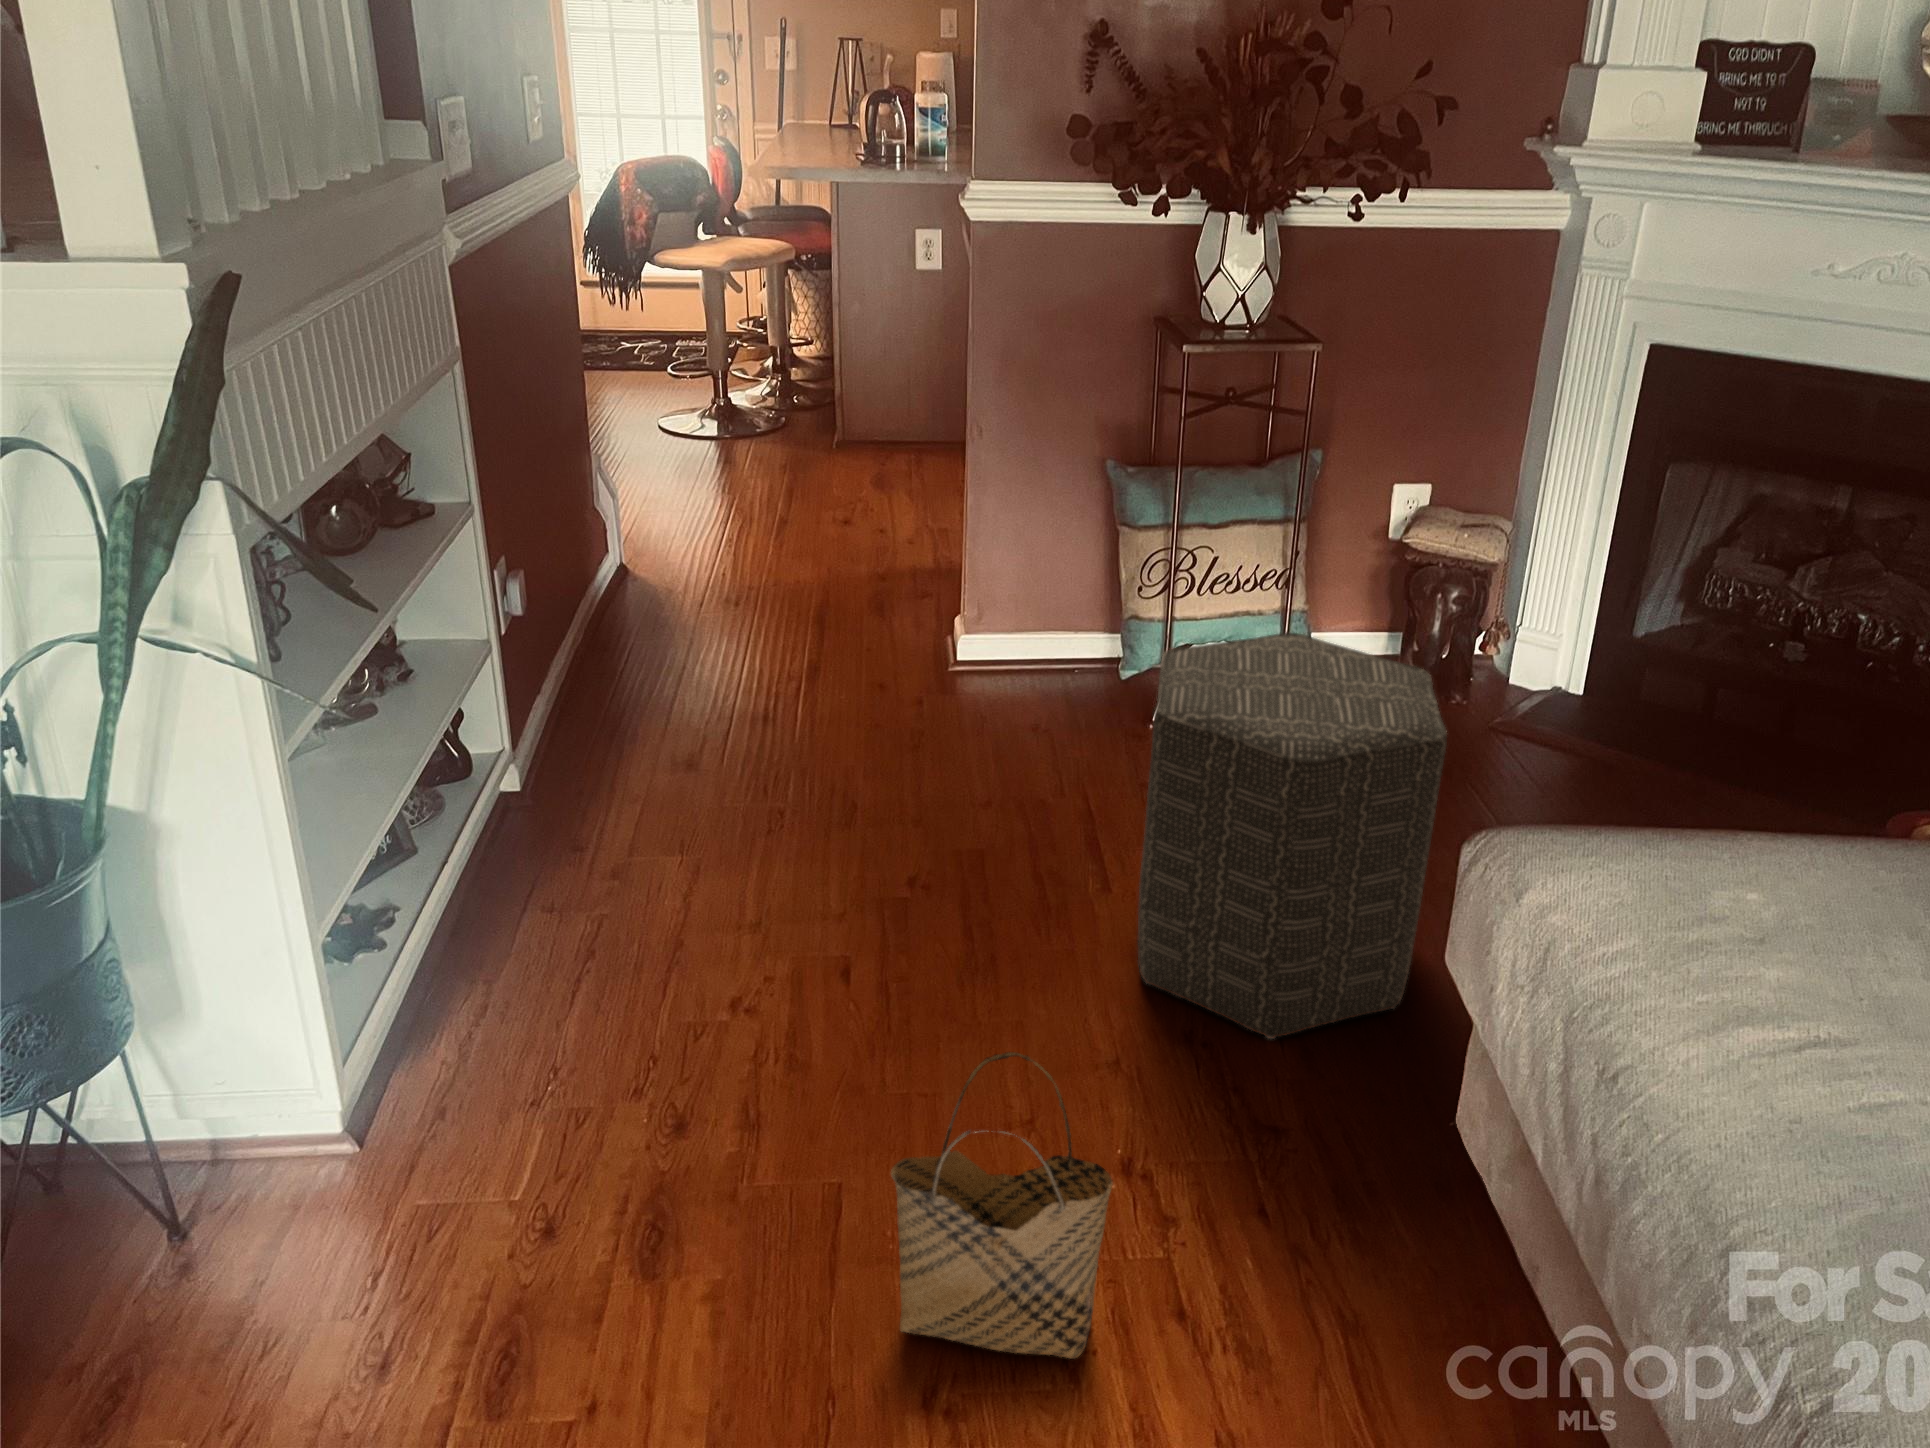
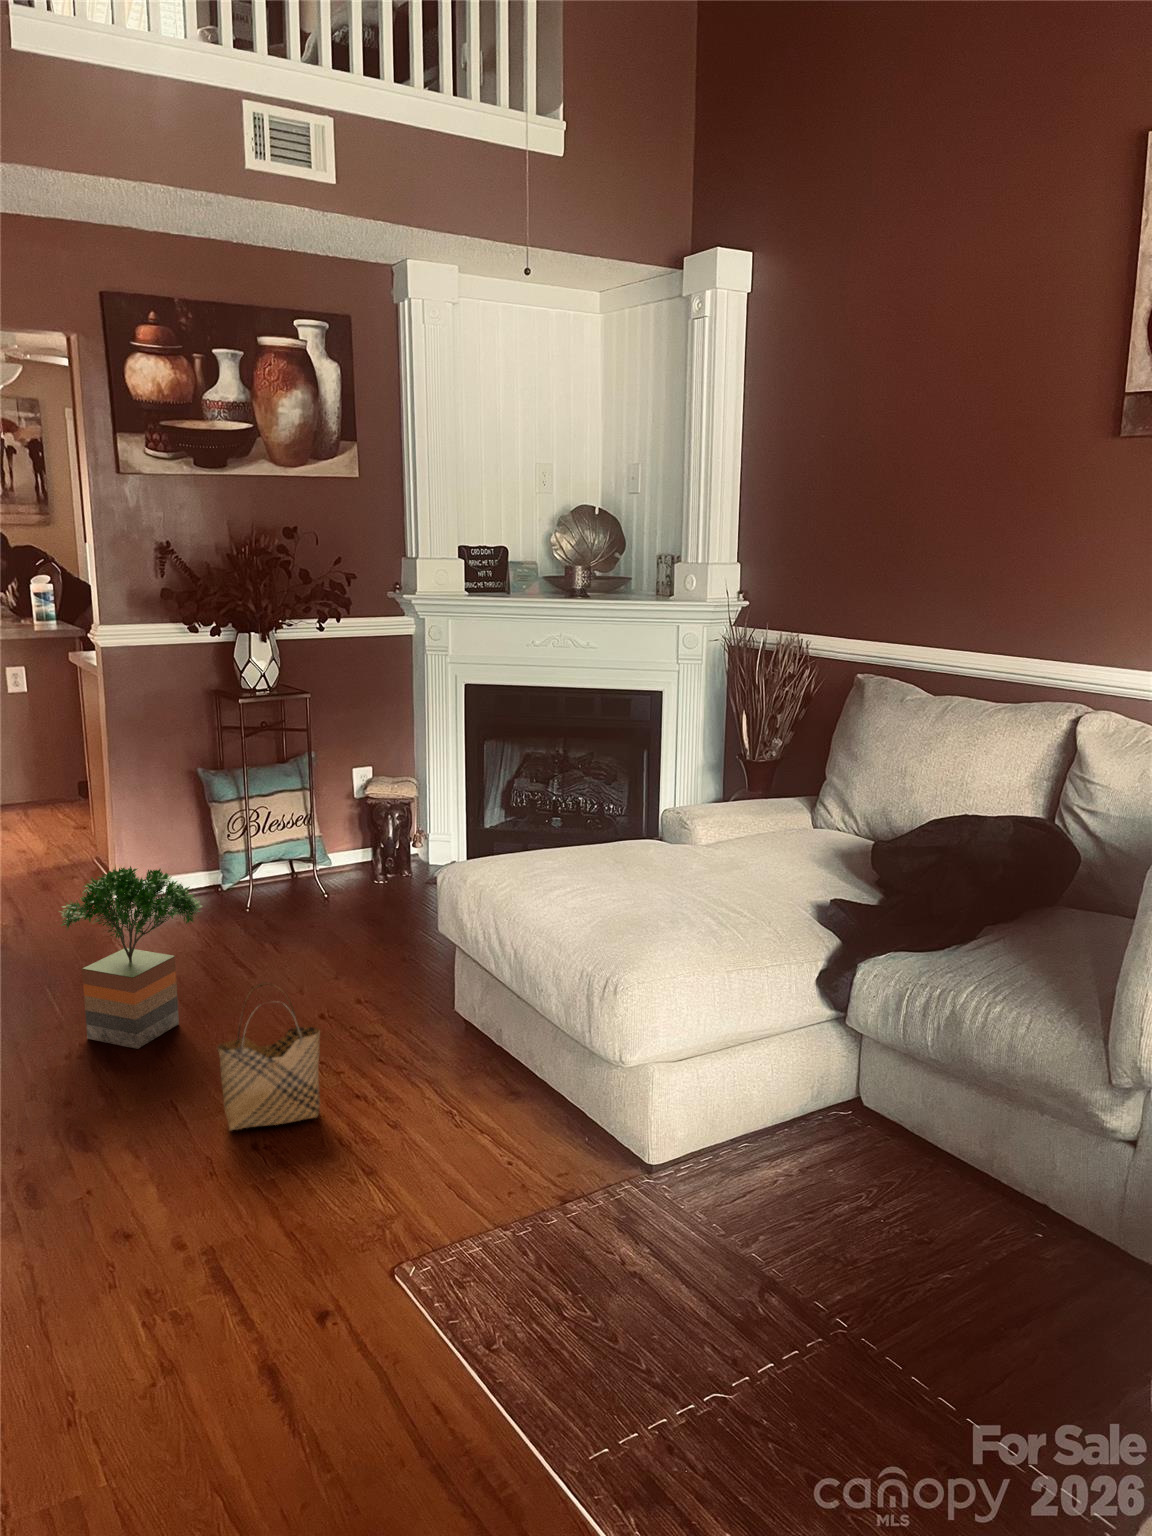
ottoman: present [1138,633,1447,1039] -> none [272,822,418,1008]
potted tree: none [739,677,992,1025] -> present [60,866,202,1049]

